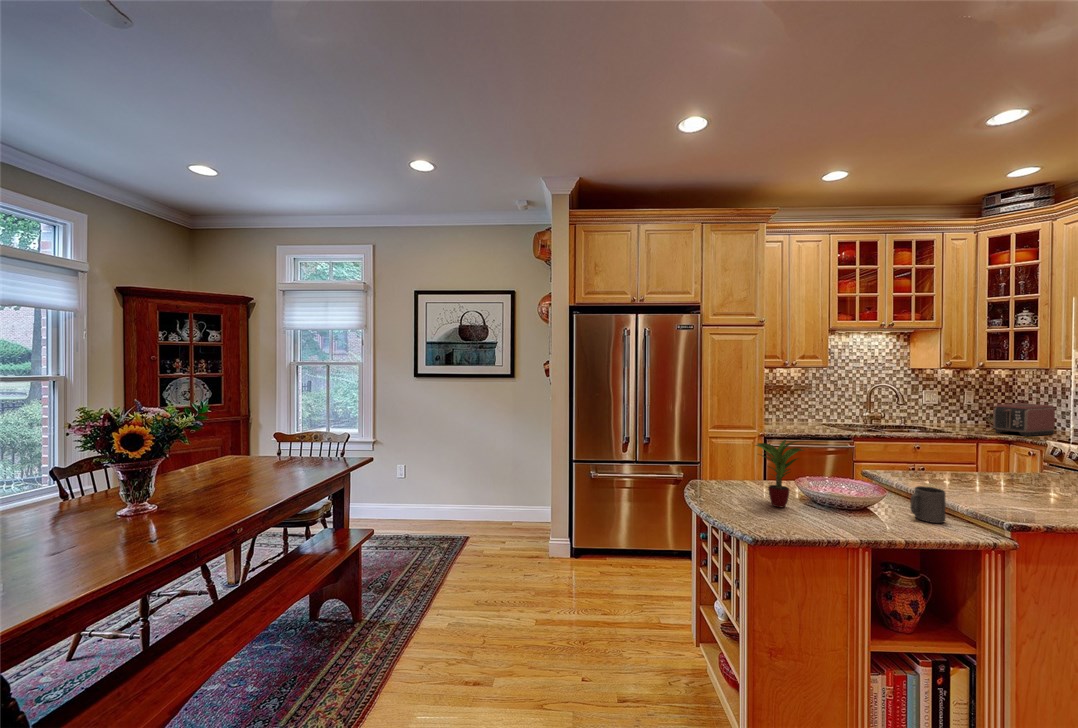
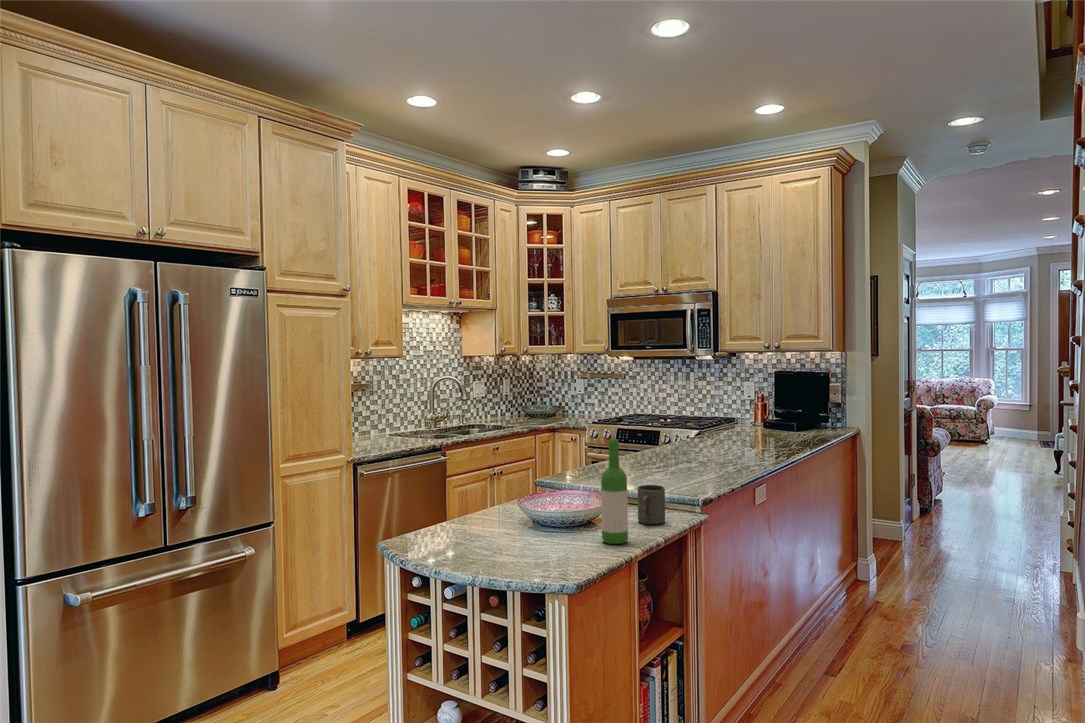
toaster: present [993,403,1055,436] -> none [541,389,579,423]
wine bottle: none [845,438,871,522] -> present [601,439,628,544]
potted plant: present [756,440,804,507] -> none [482,452,580,554]

